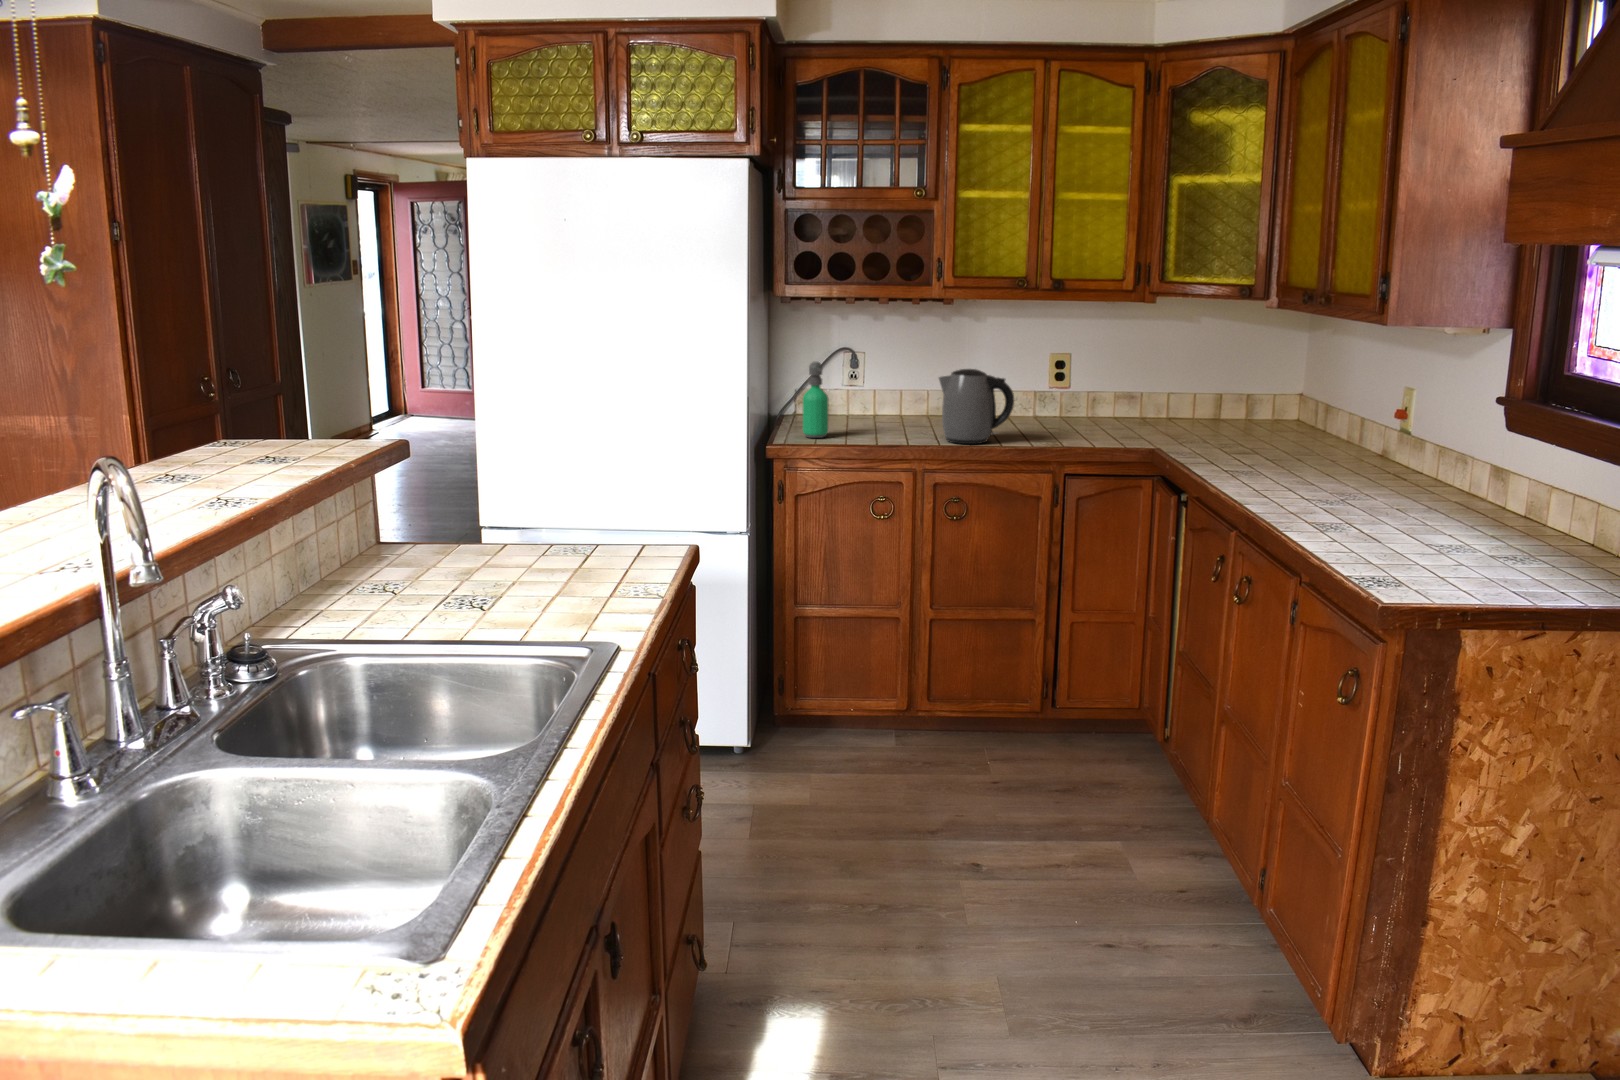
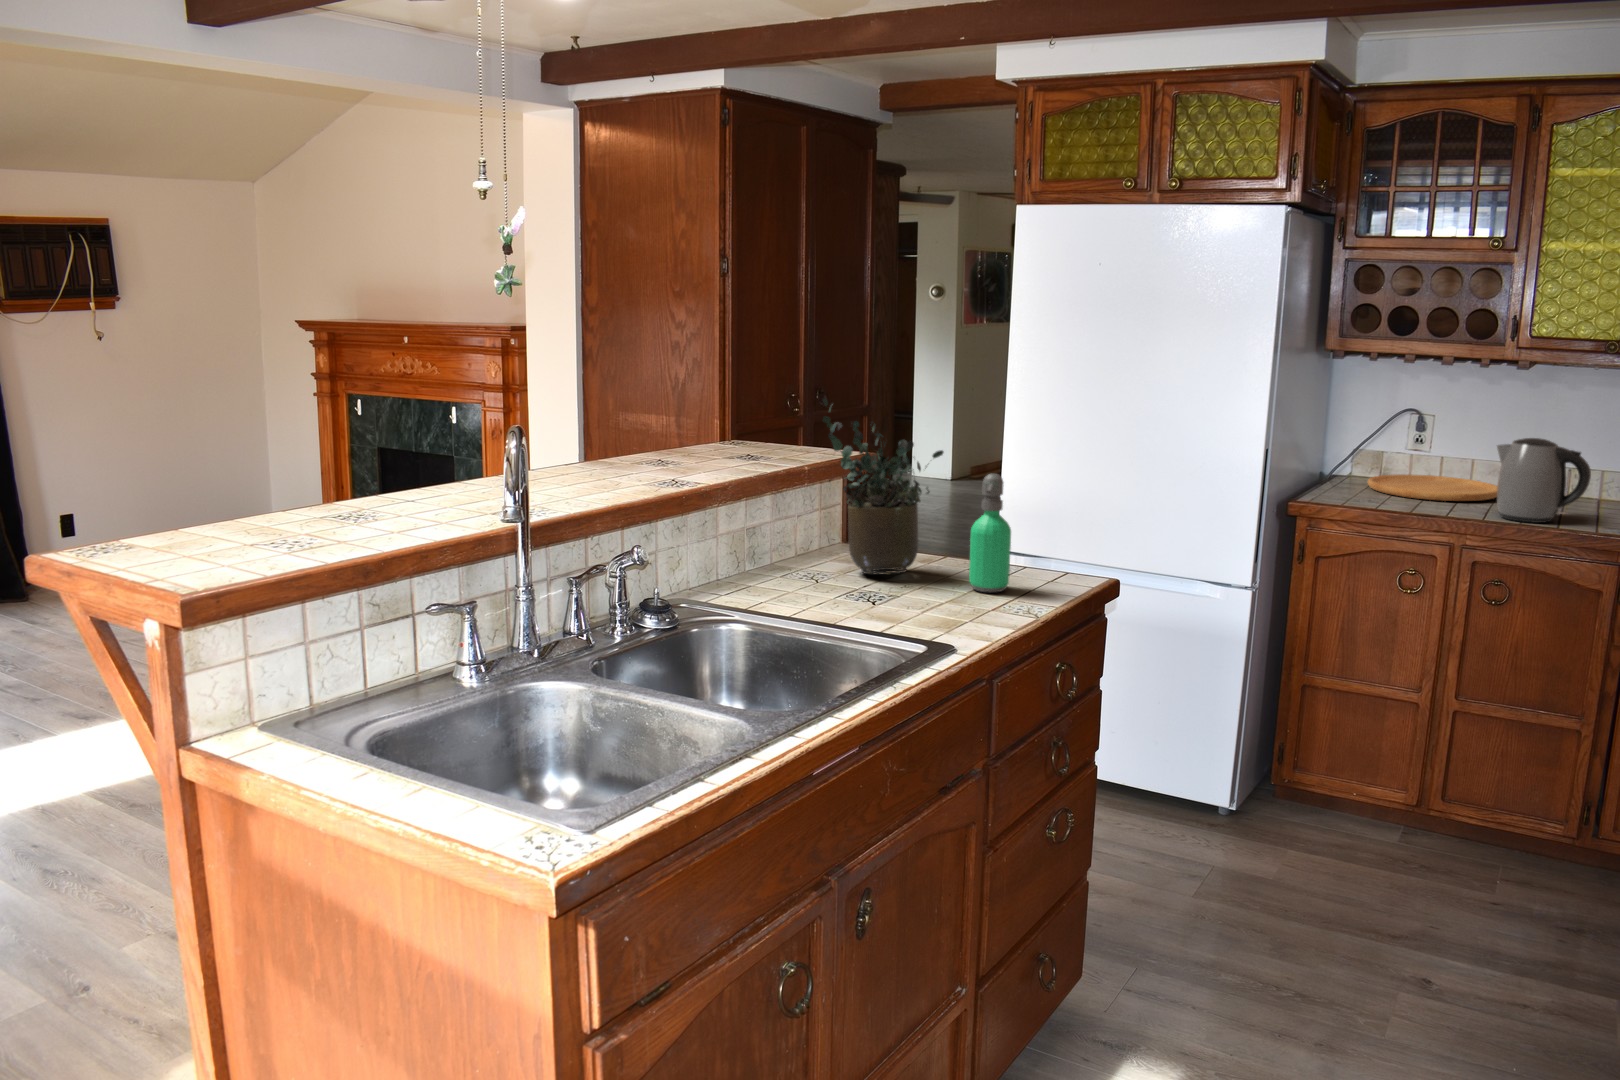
soap dispenser: present [803,362,828,438] -> present [969,474,1011,592]
potted plant: none [379,383,515,577] -> present [823,398,944,575]
cutting board: none [822,408,933,431] -> present [1368,474,1497,501]

